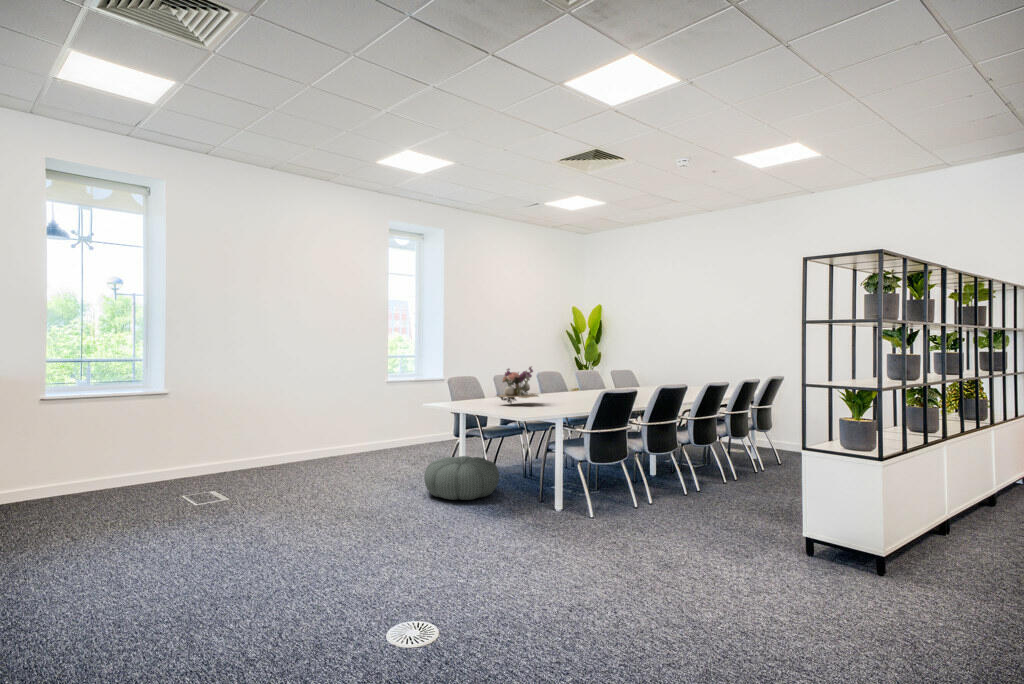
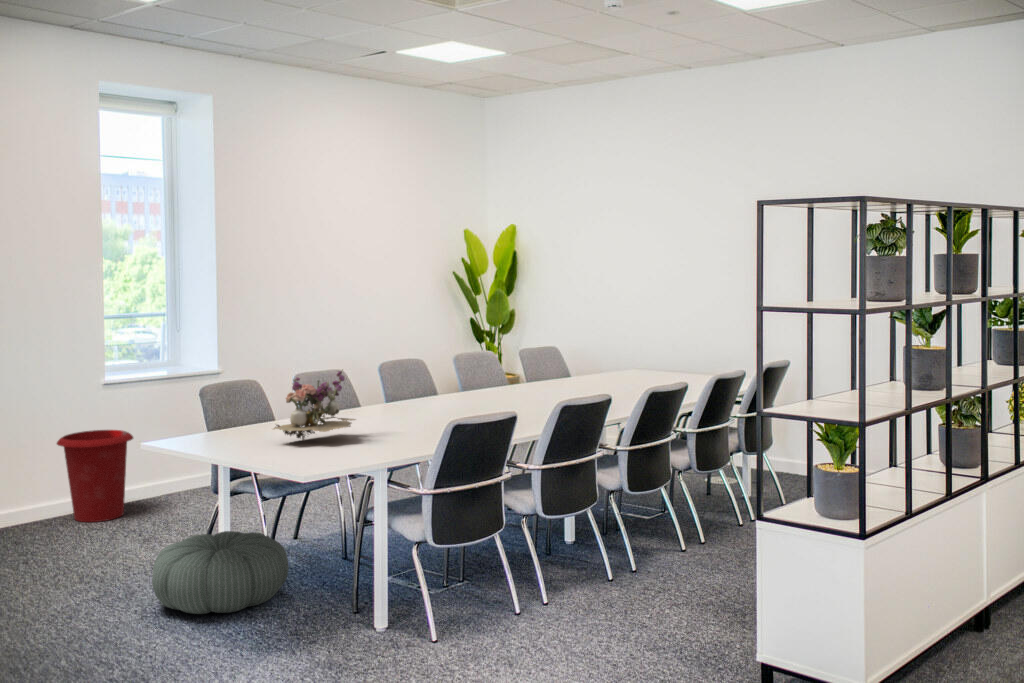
waste bin: none [362,405,402,455] -> present [57,430,133,522]

